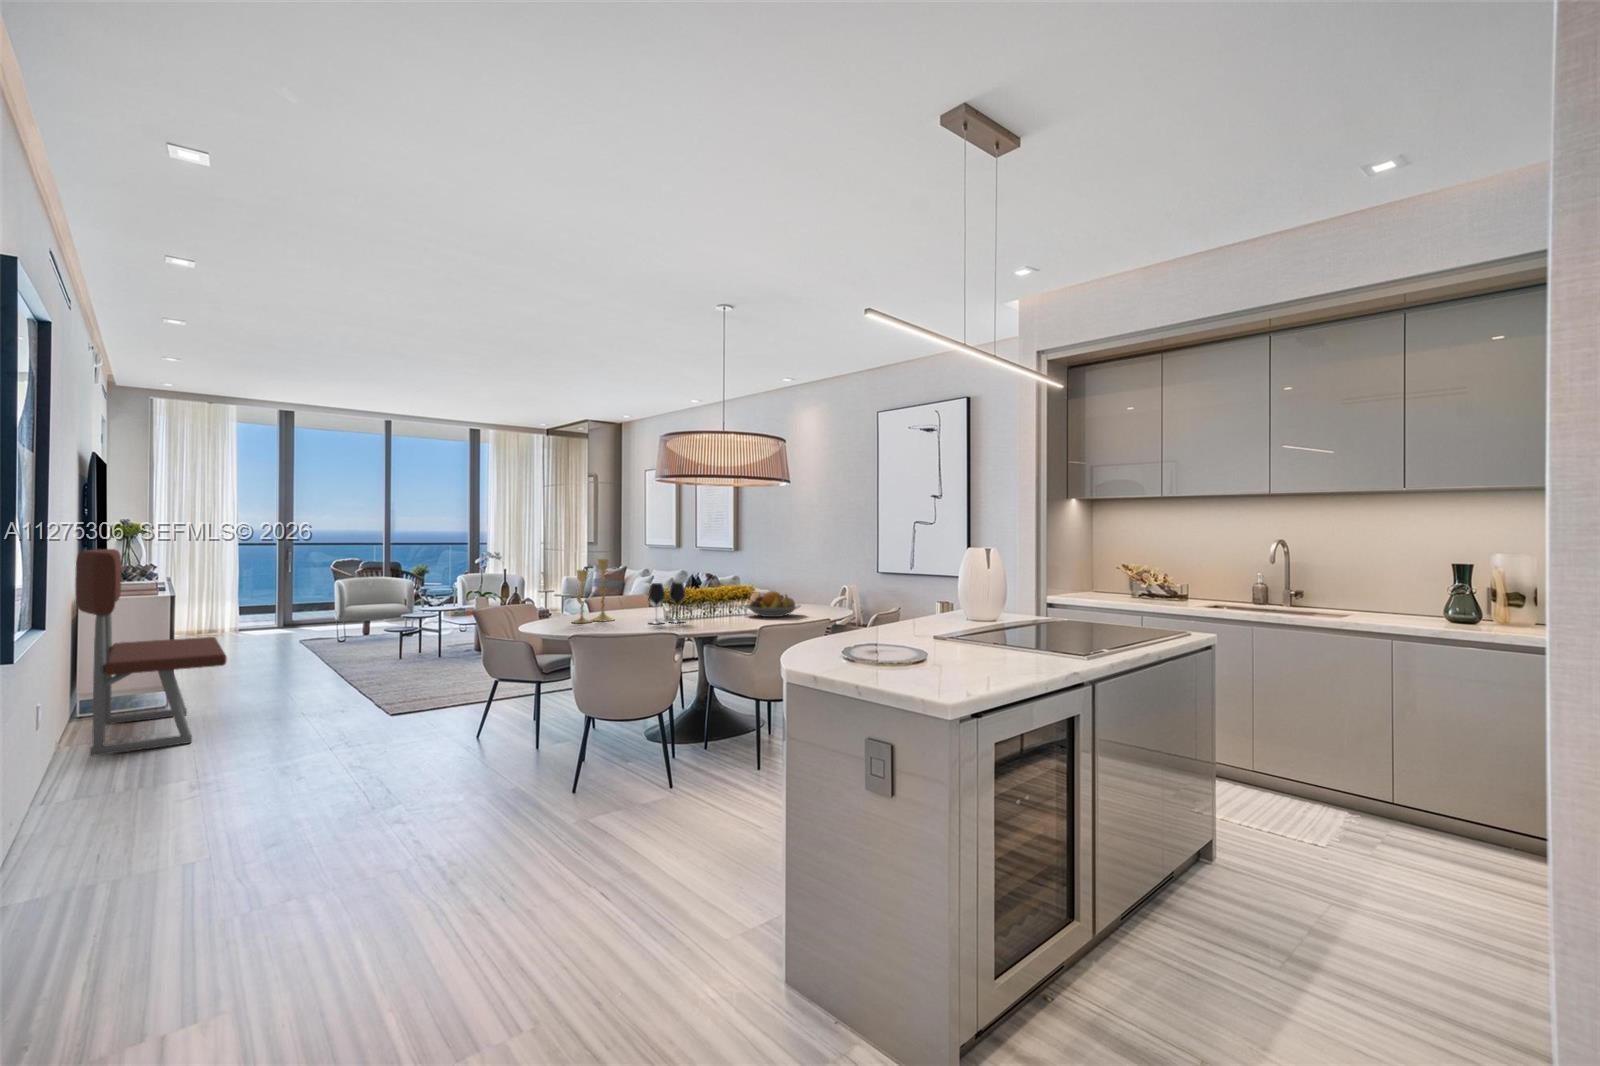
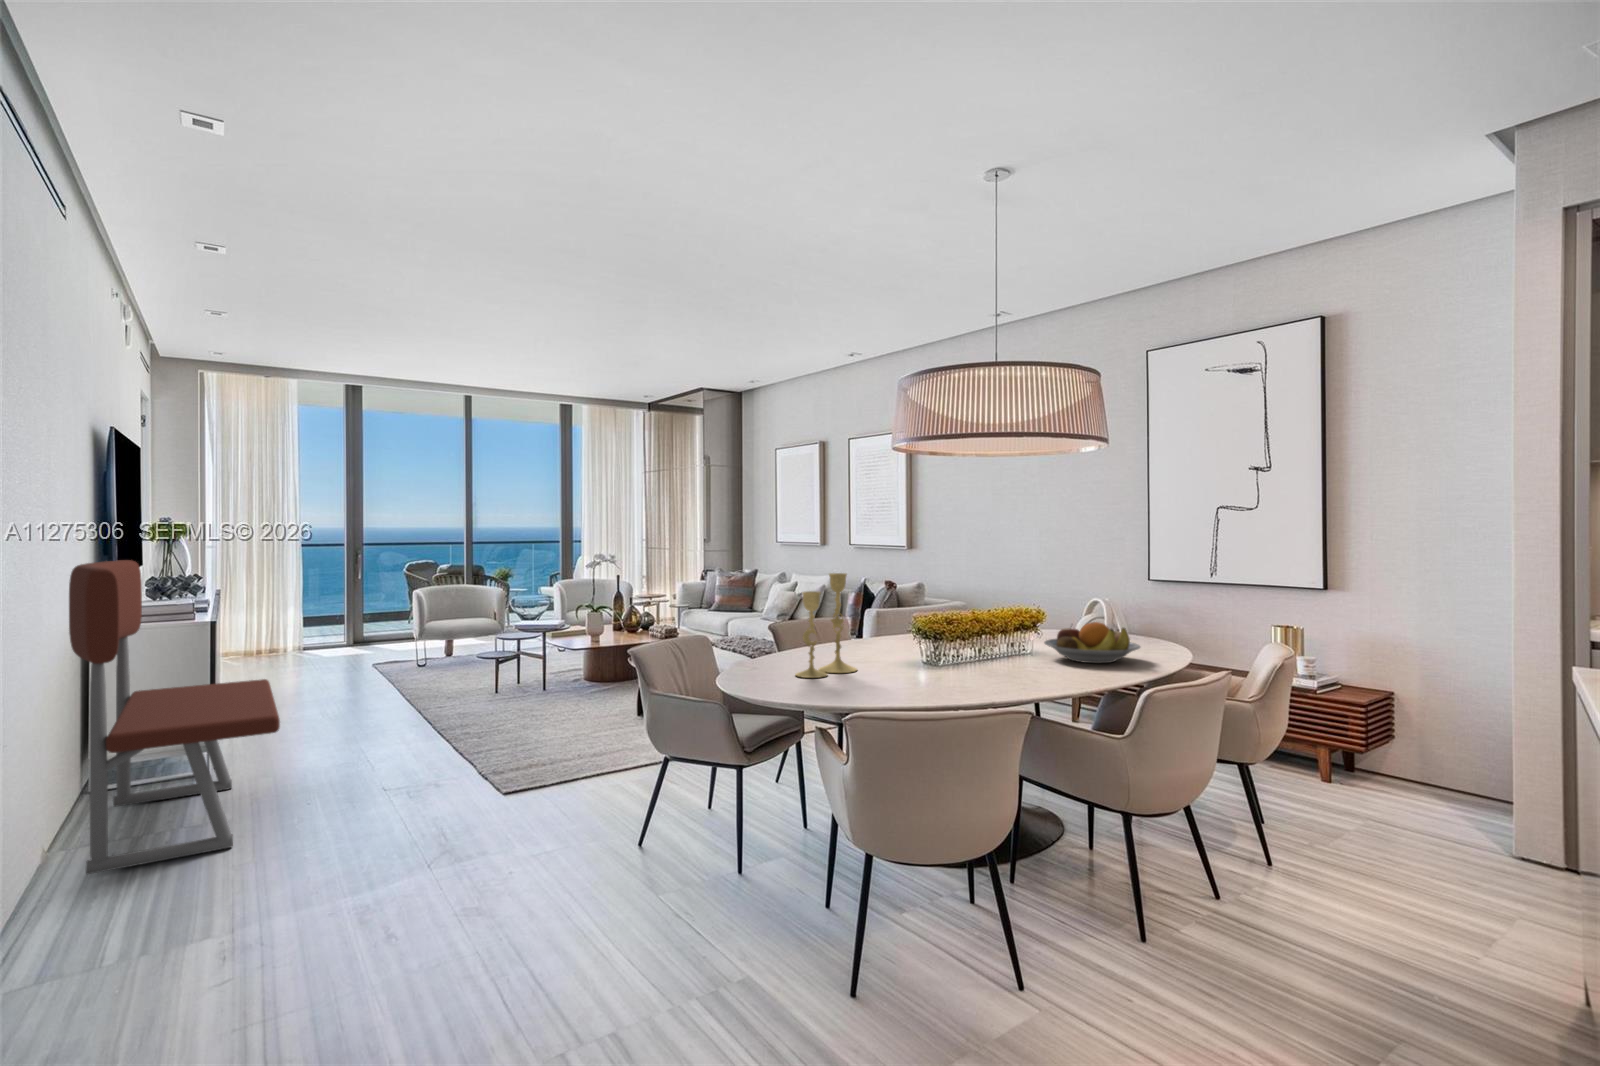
wine glass: present [648,583,686,624] -> none [921,612,980,681]

